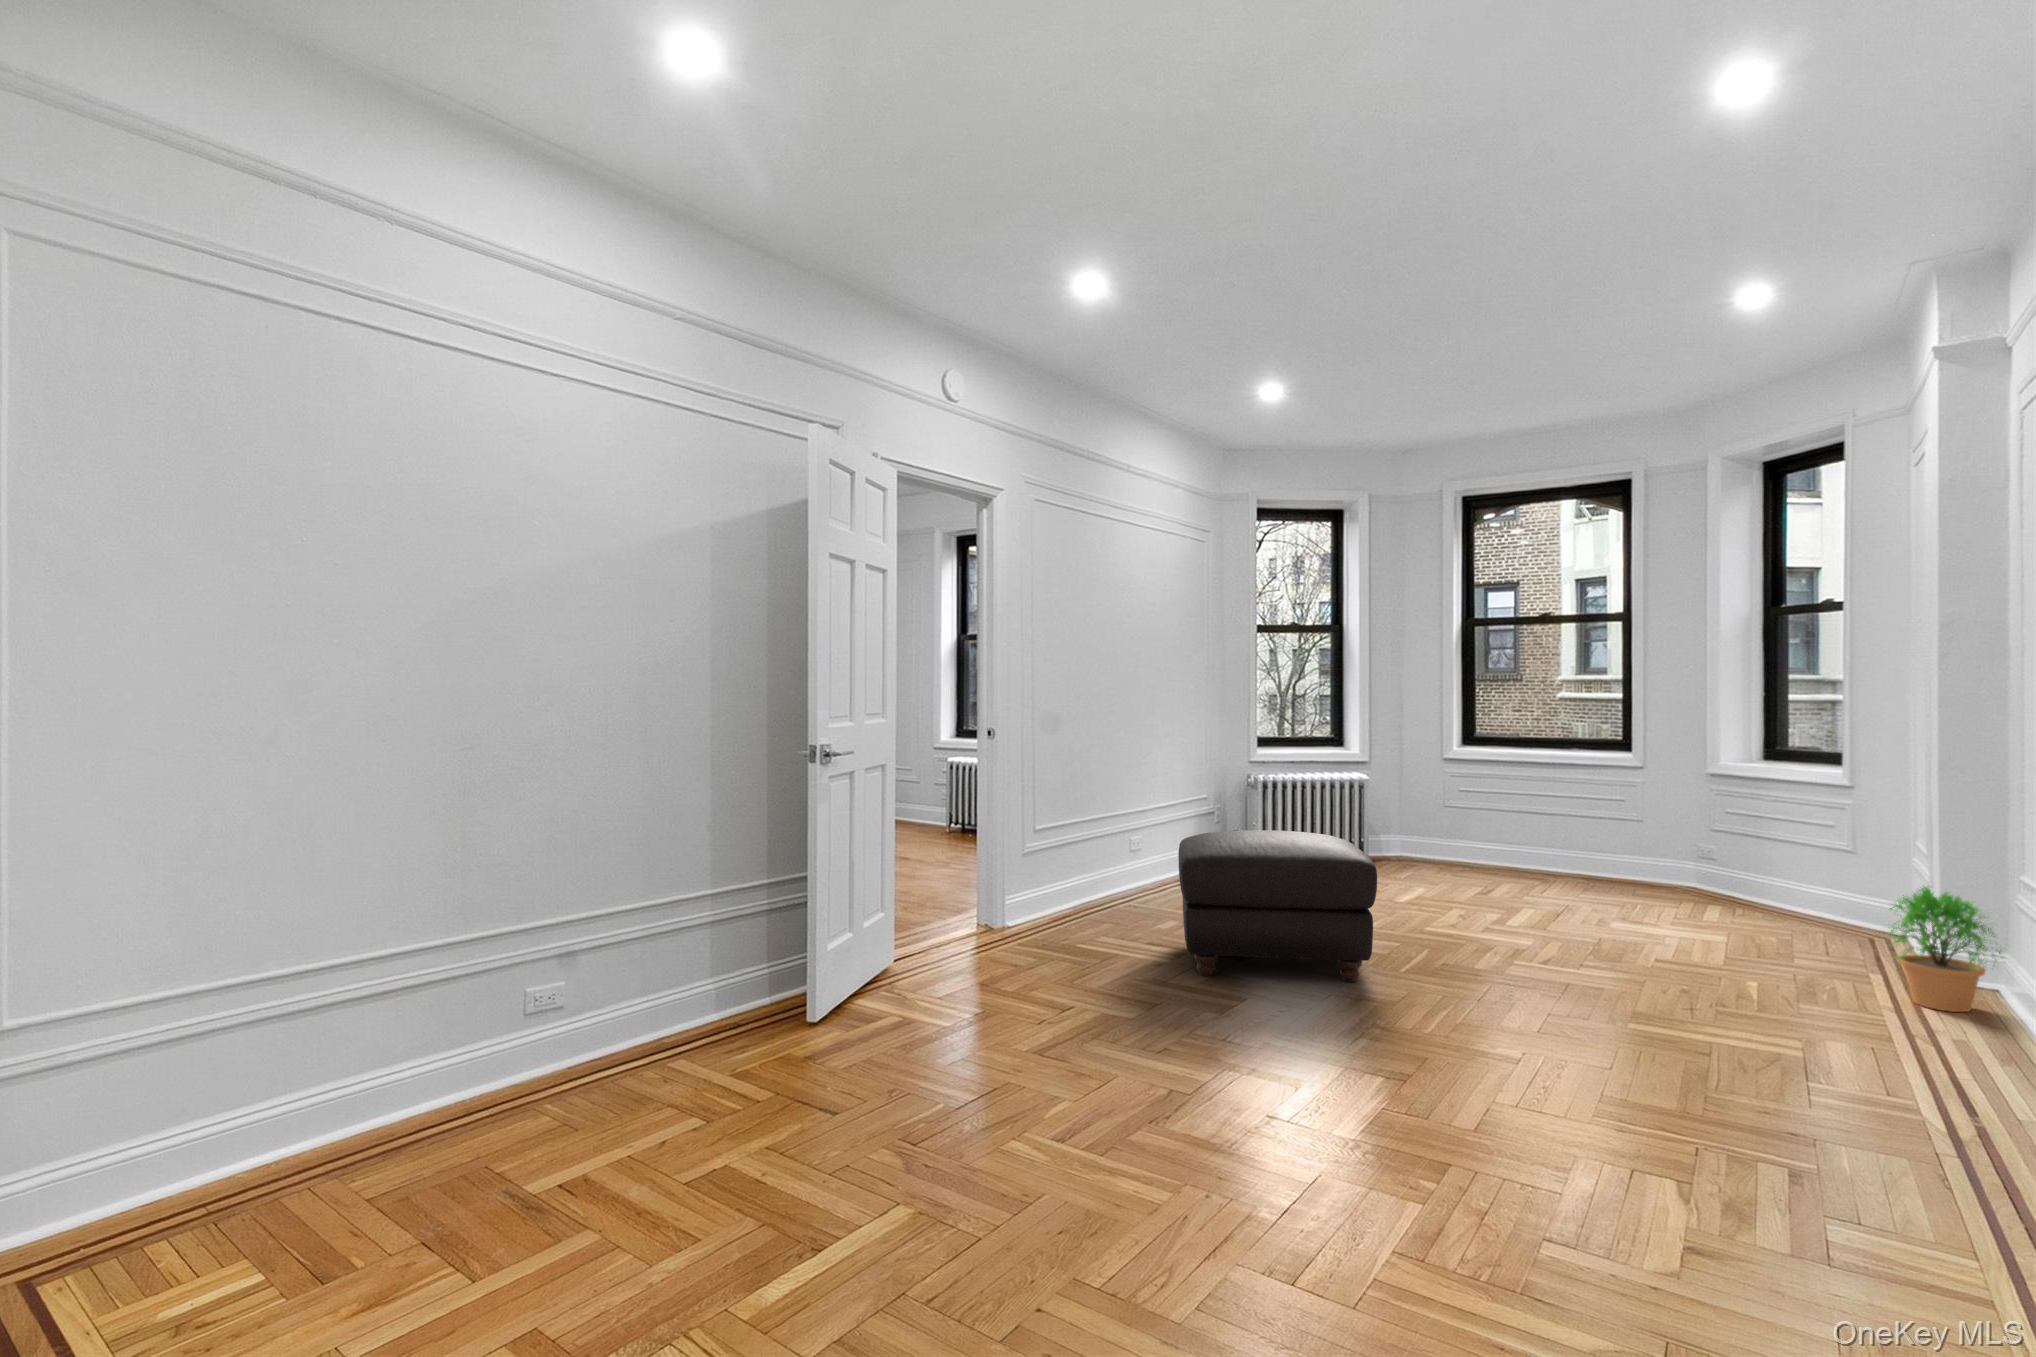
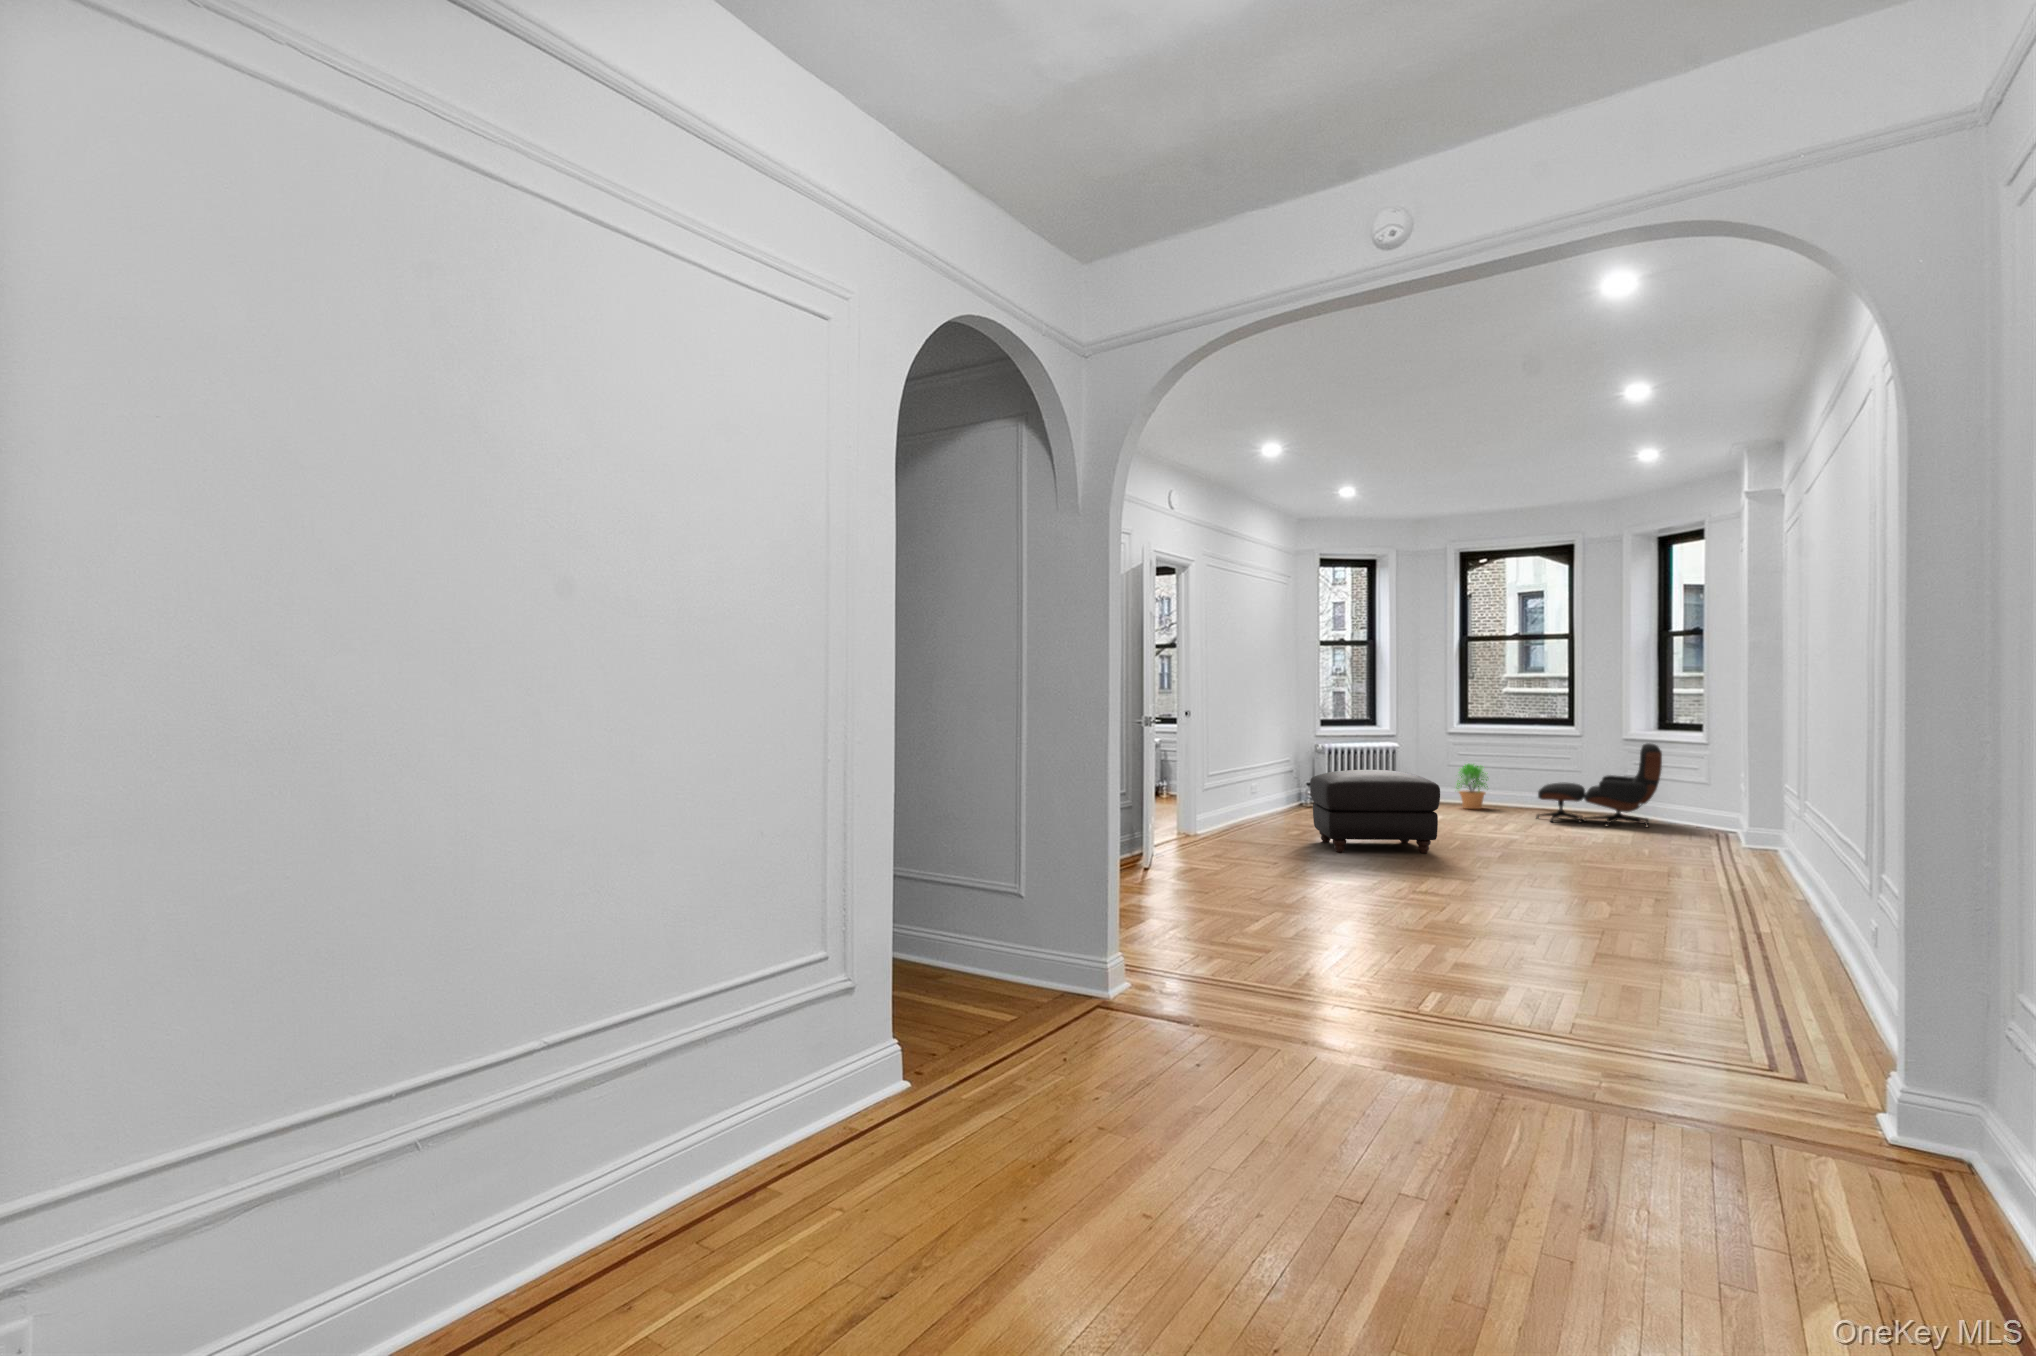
lounge chair: none [1567,782,1772,919] -> present [1536,743,1662,827]
potted plant: present [1890,886,2002,1012] -> present [1456,764,1488,809]

